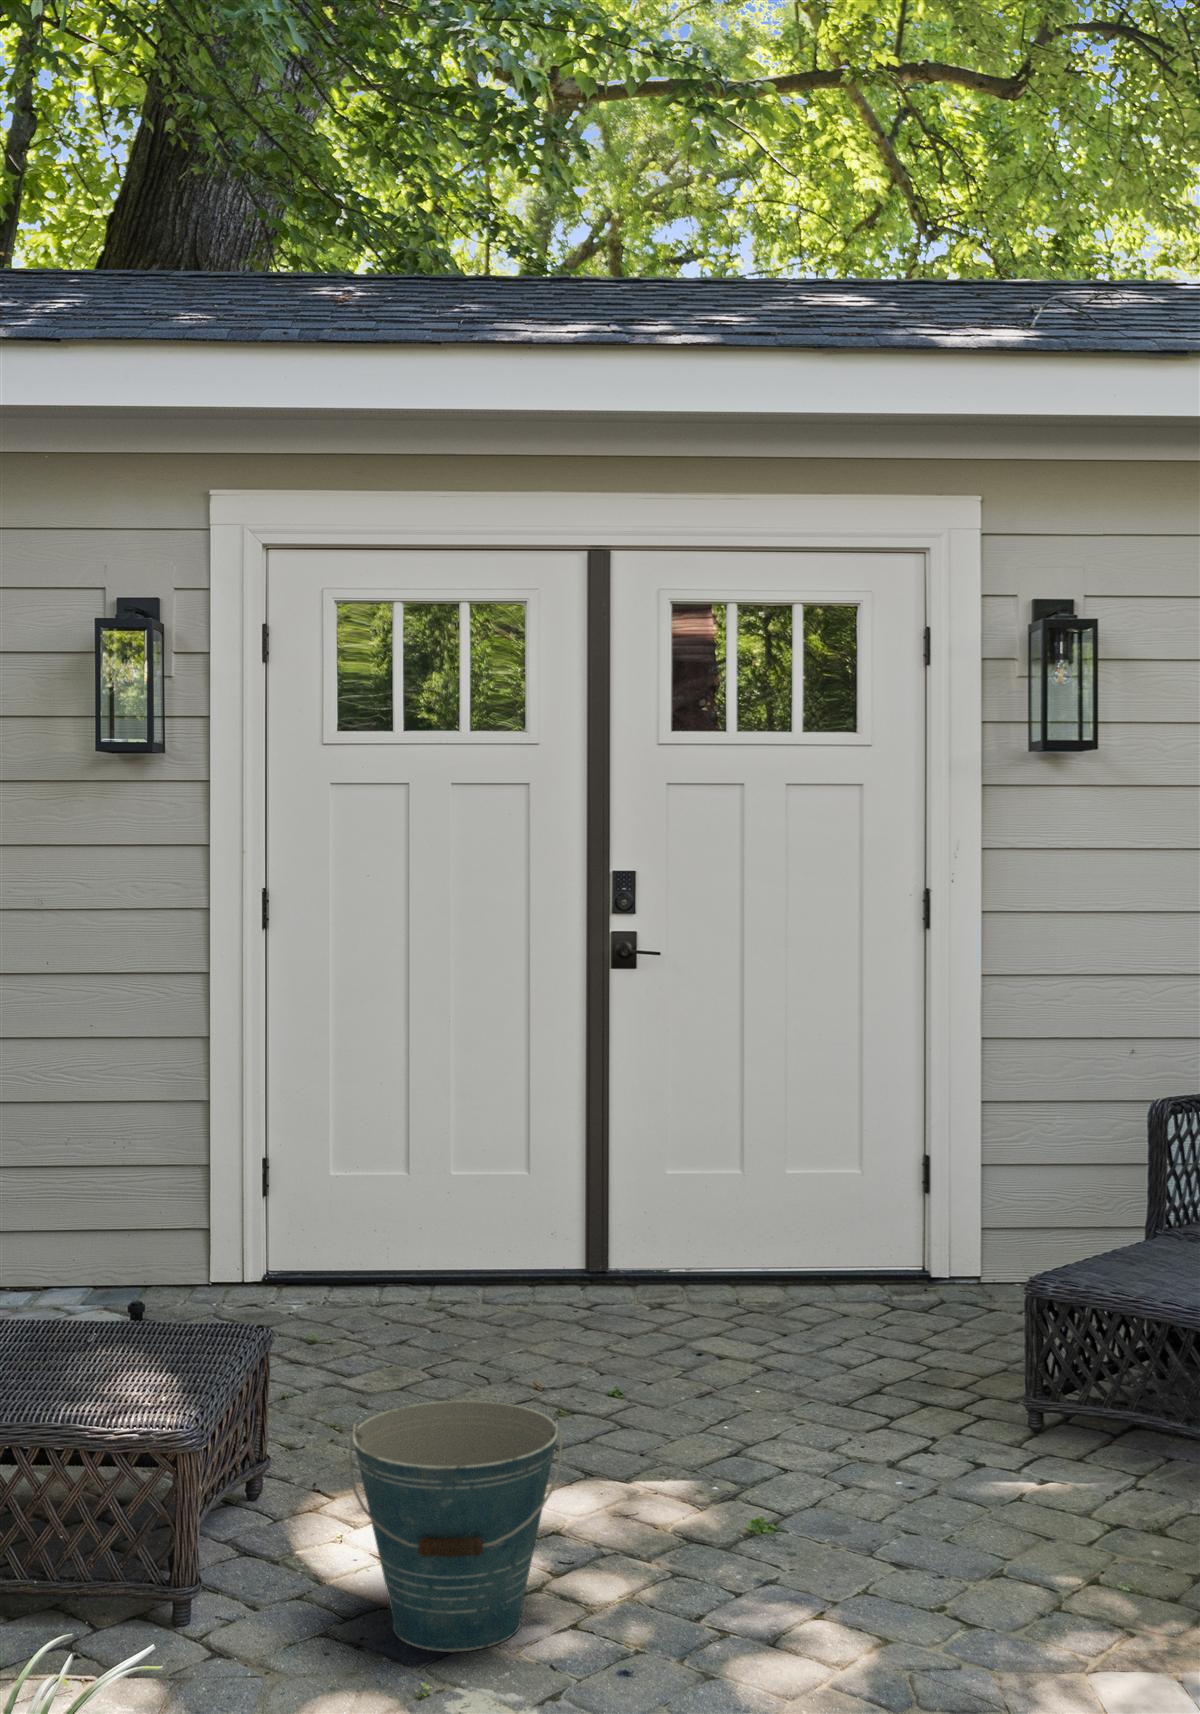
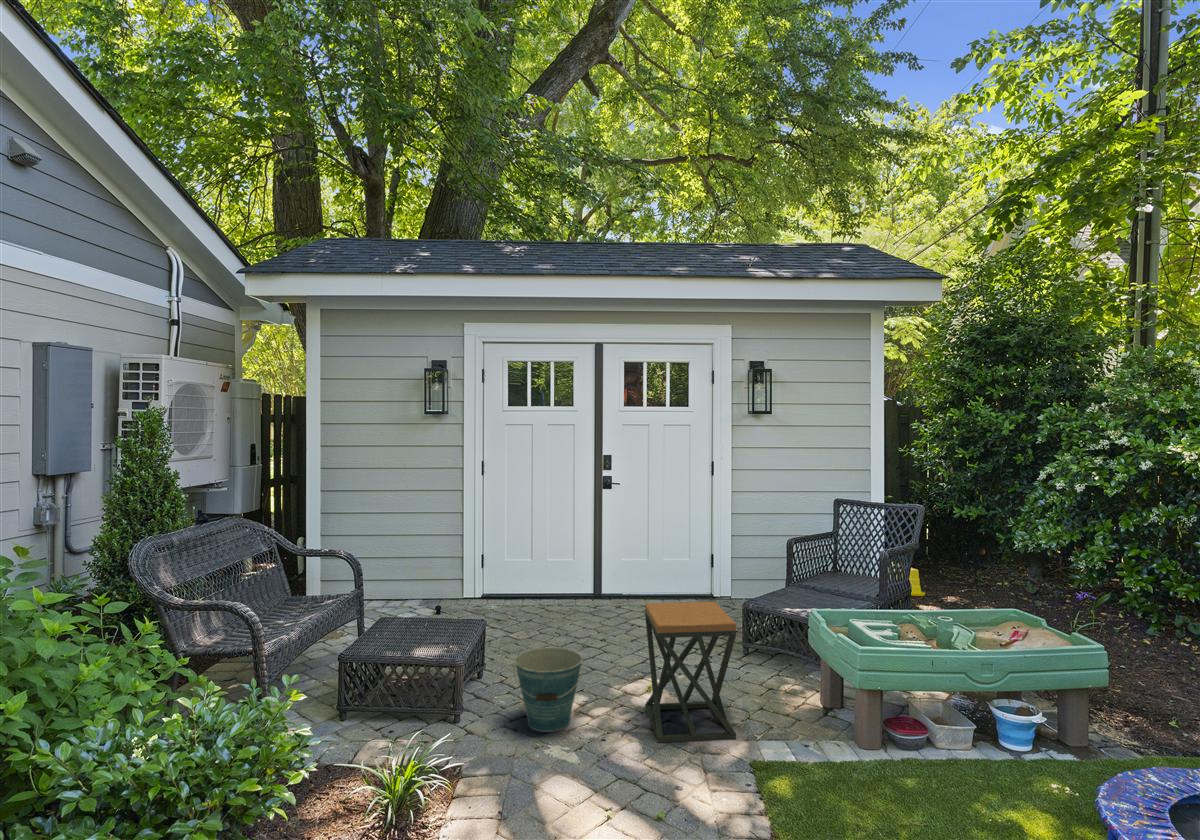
stool: none [747,1260,1029,1682] -> present [645,602,736,743]

